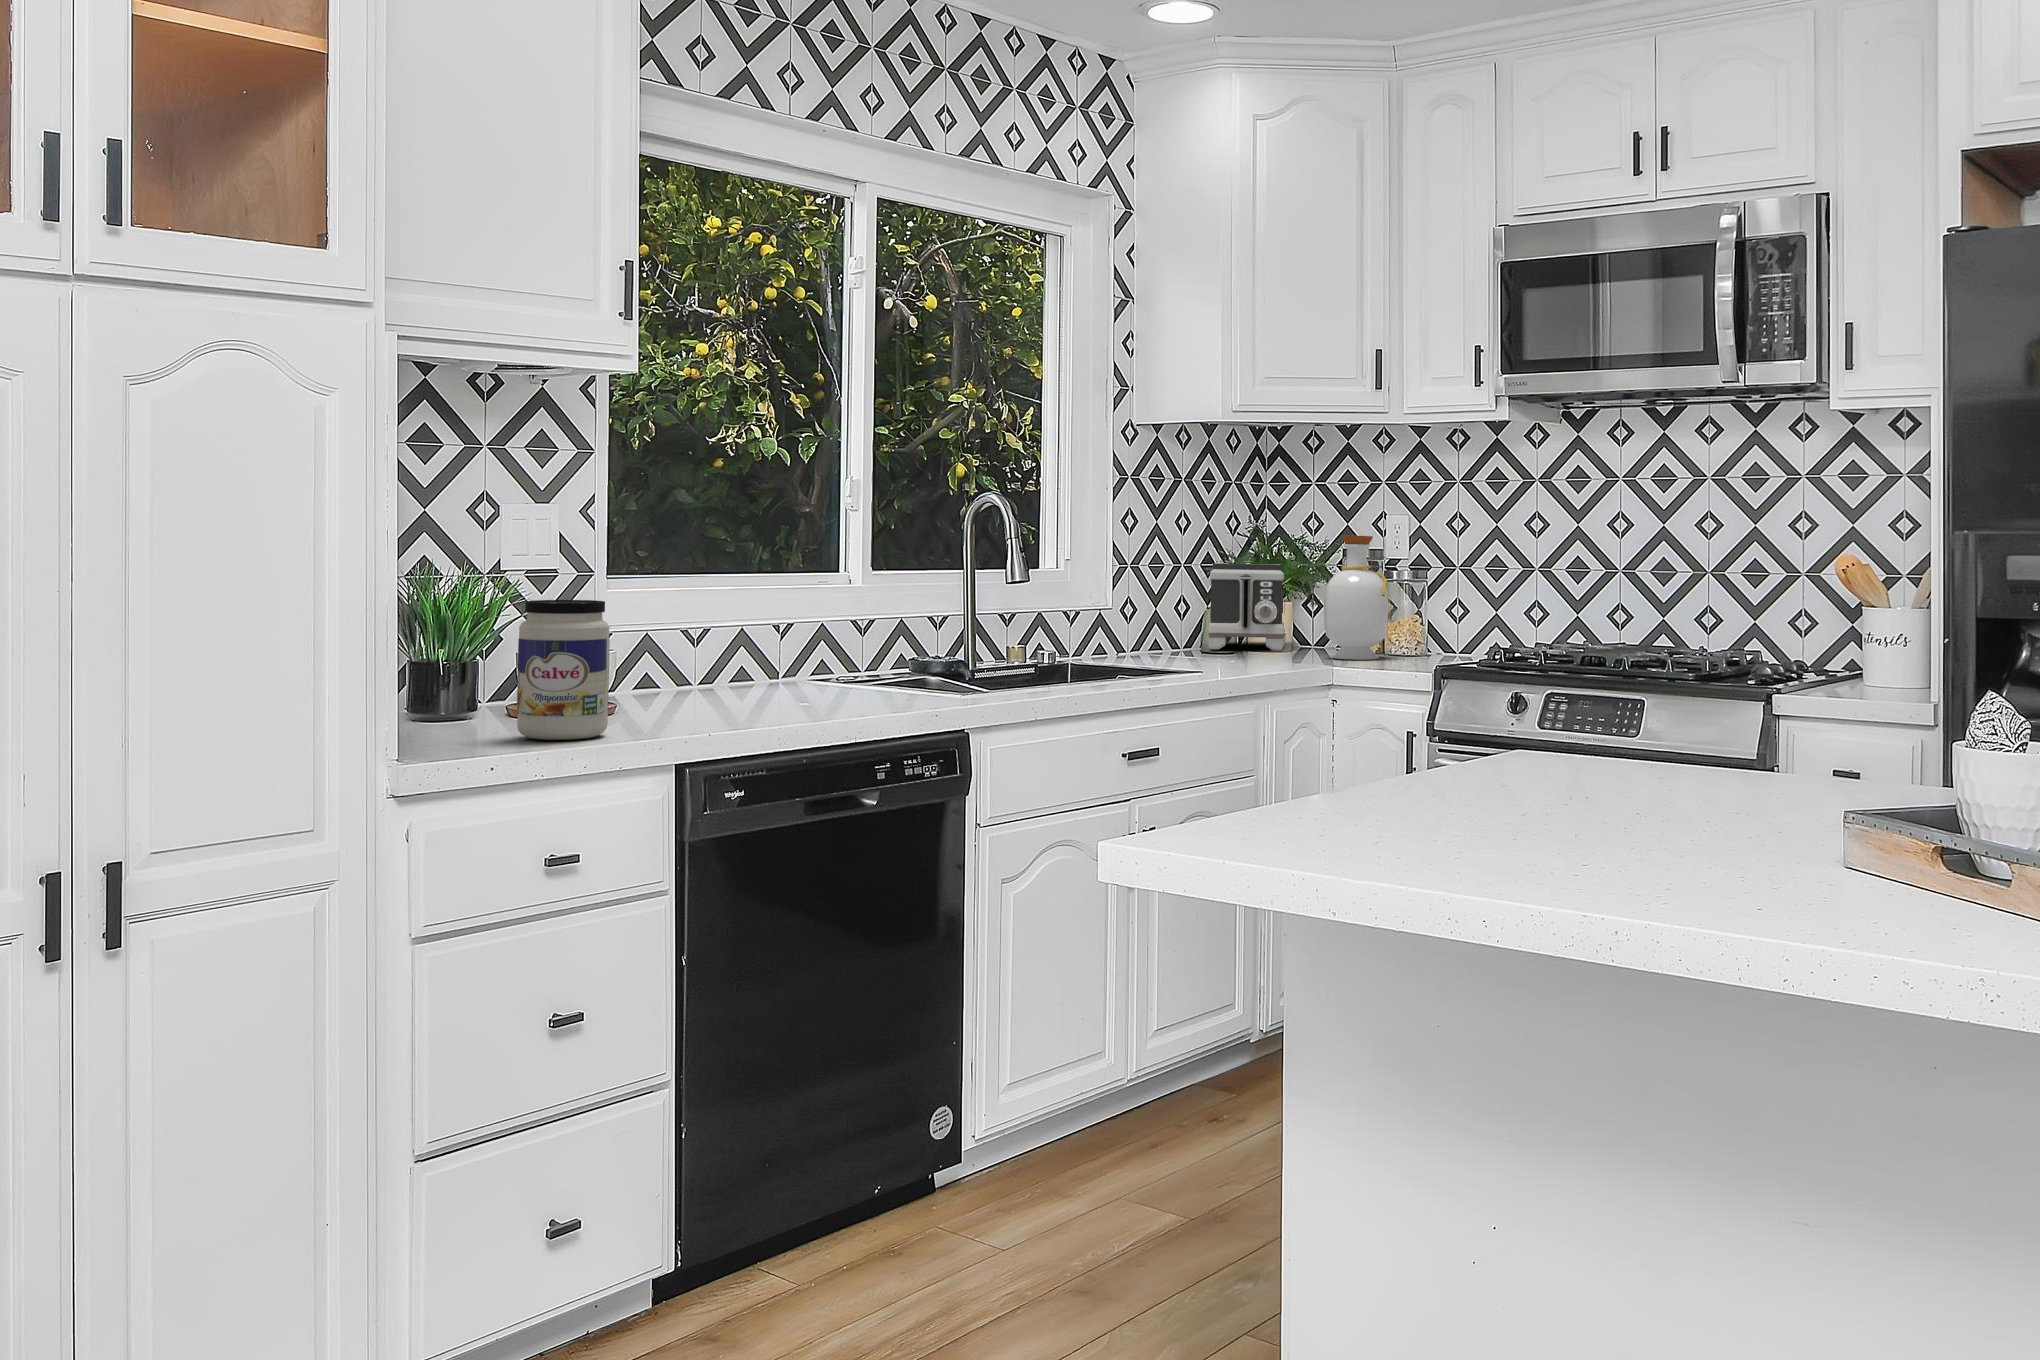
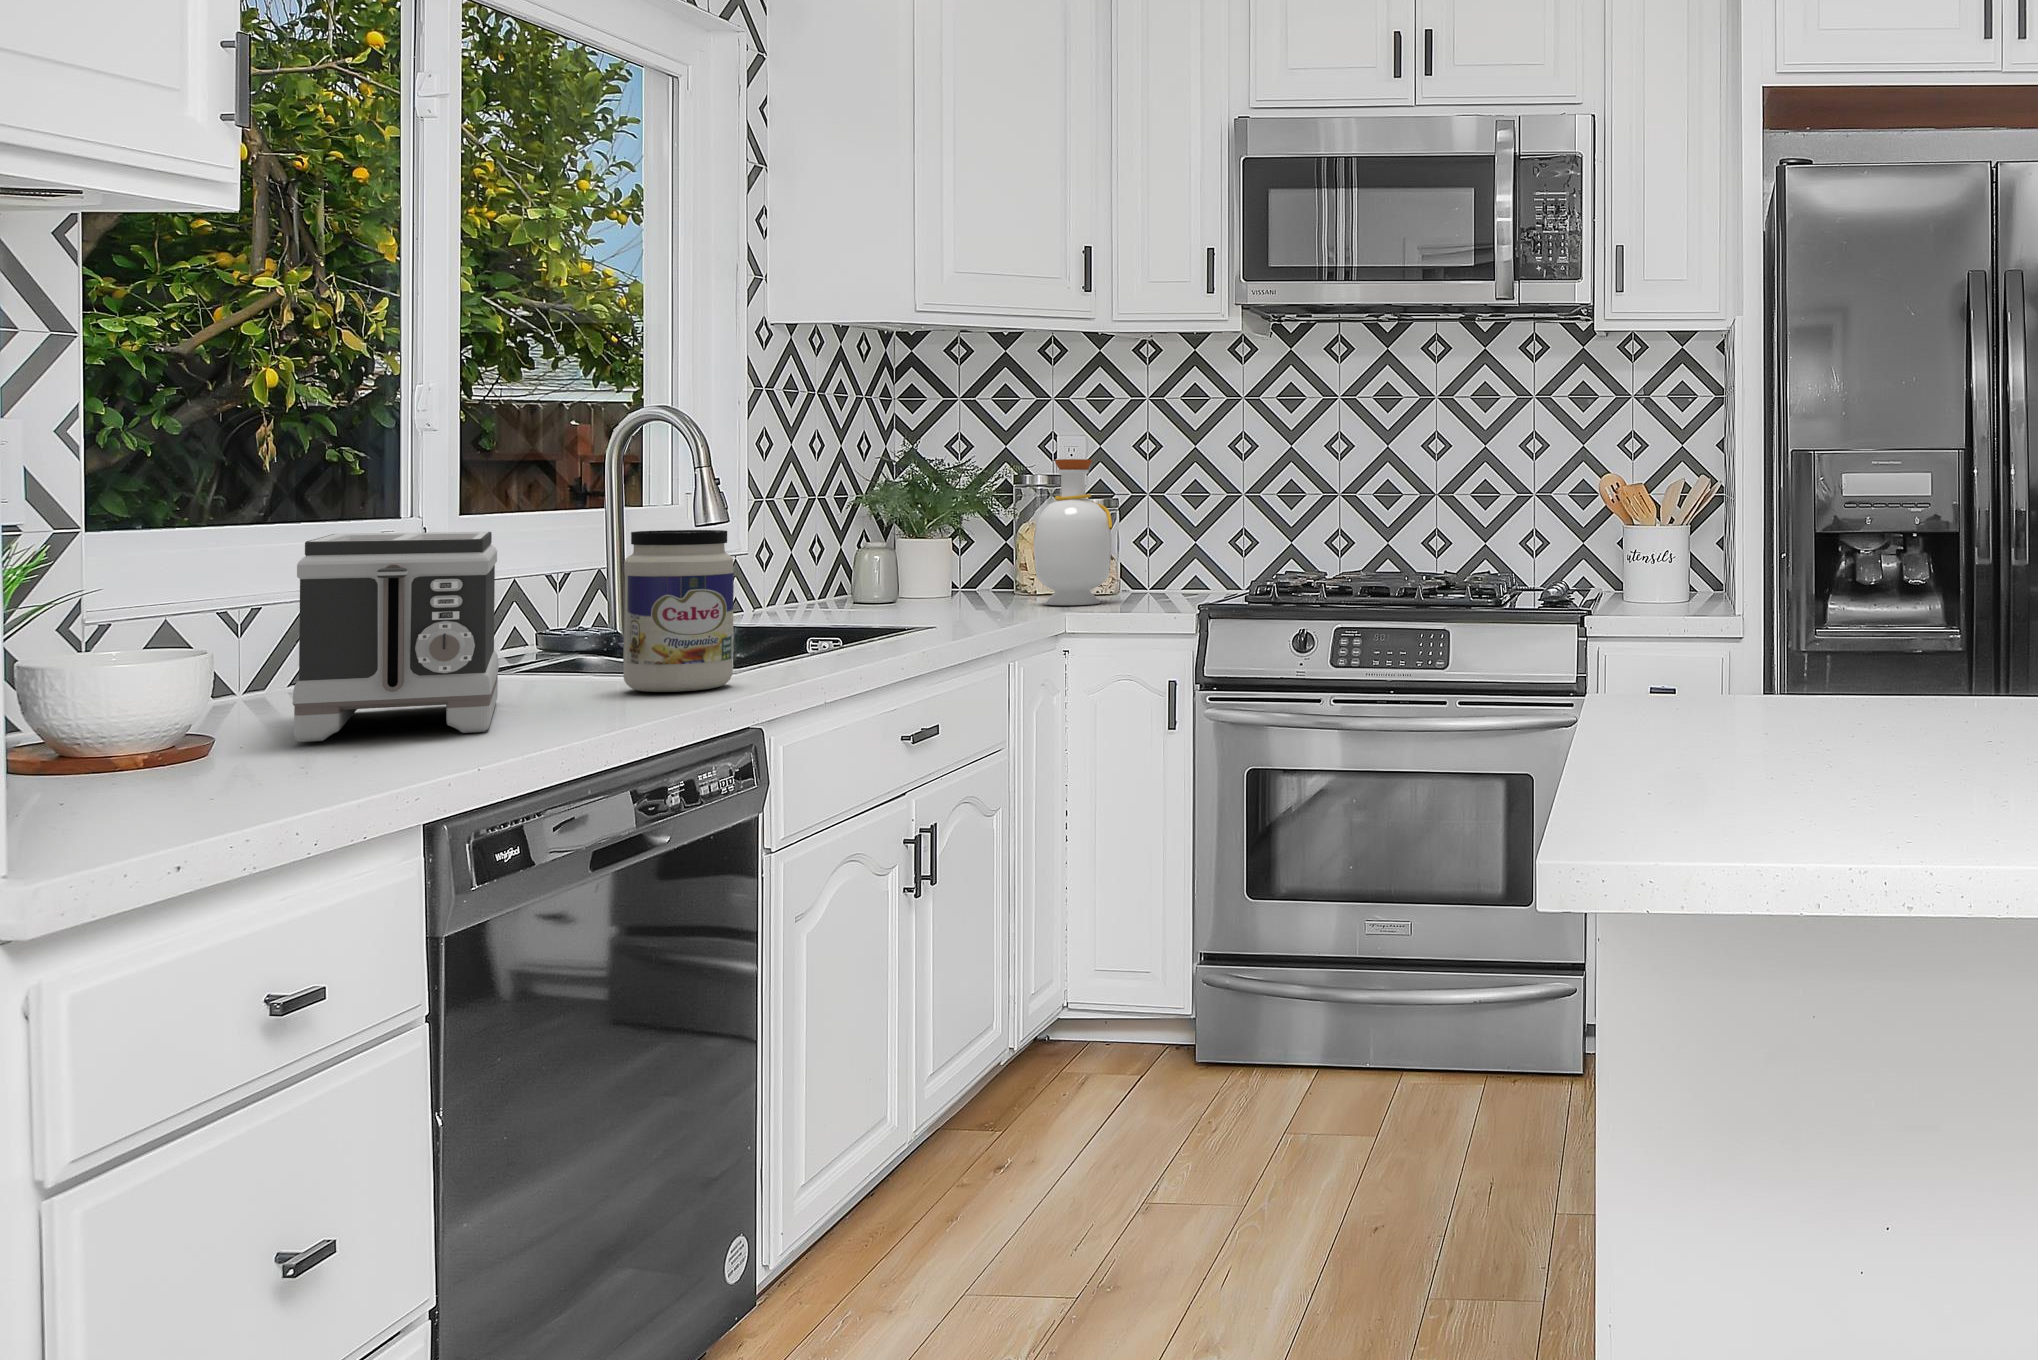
toaster: present [1208,561,1286,651] -> present [292,532,499,742]
jar: present [517,600,610,740] -> present [623,530,734,692]

